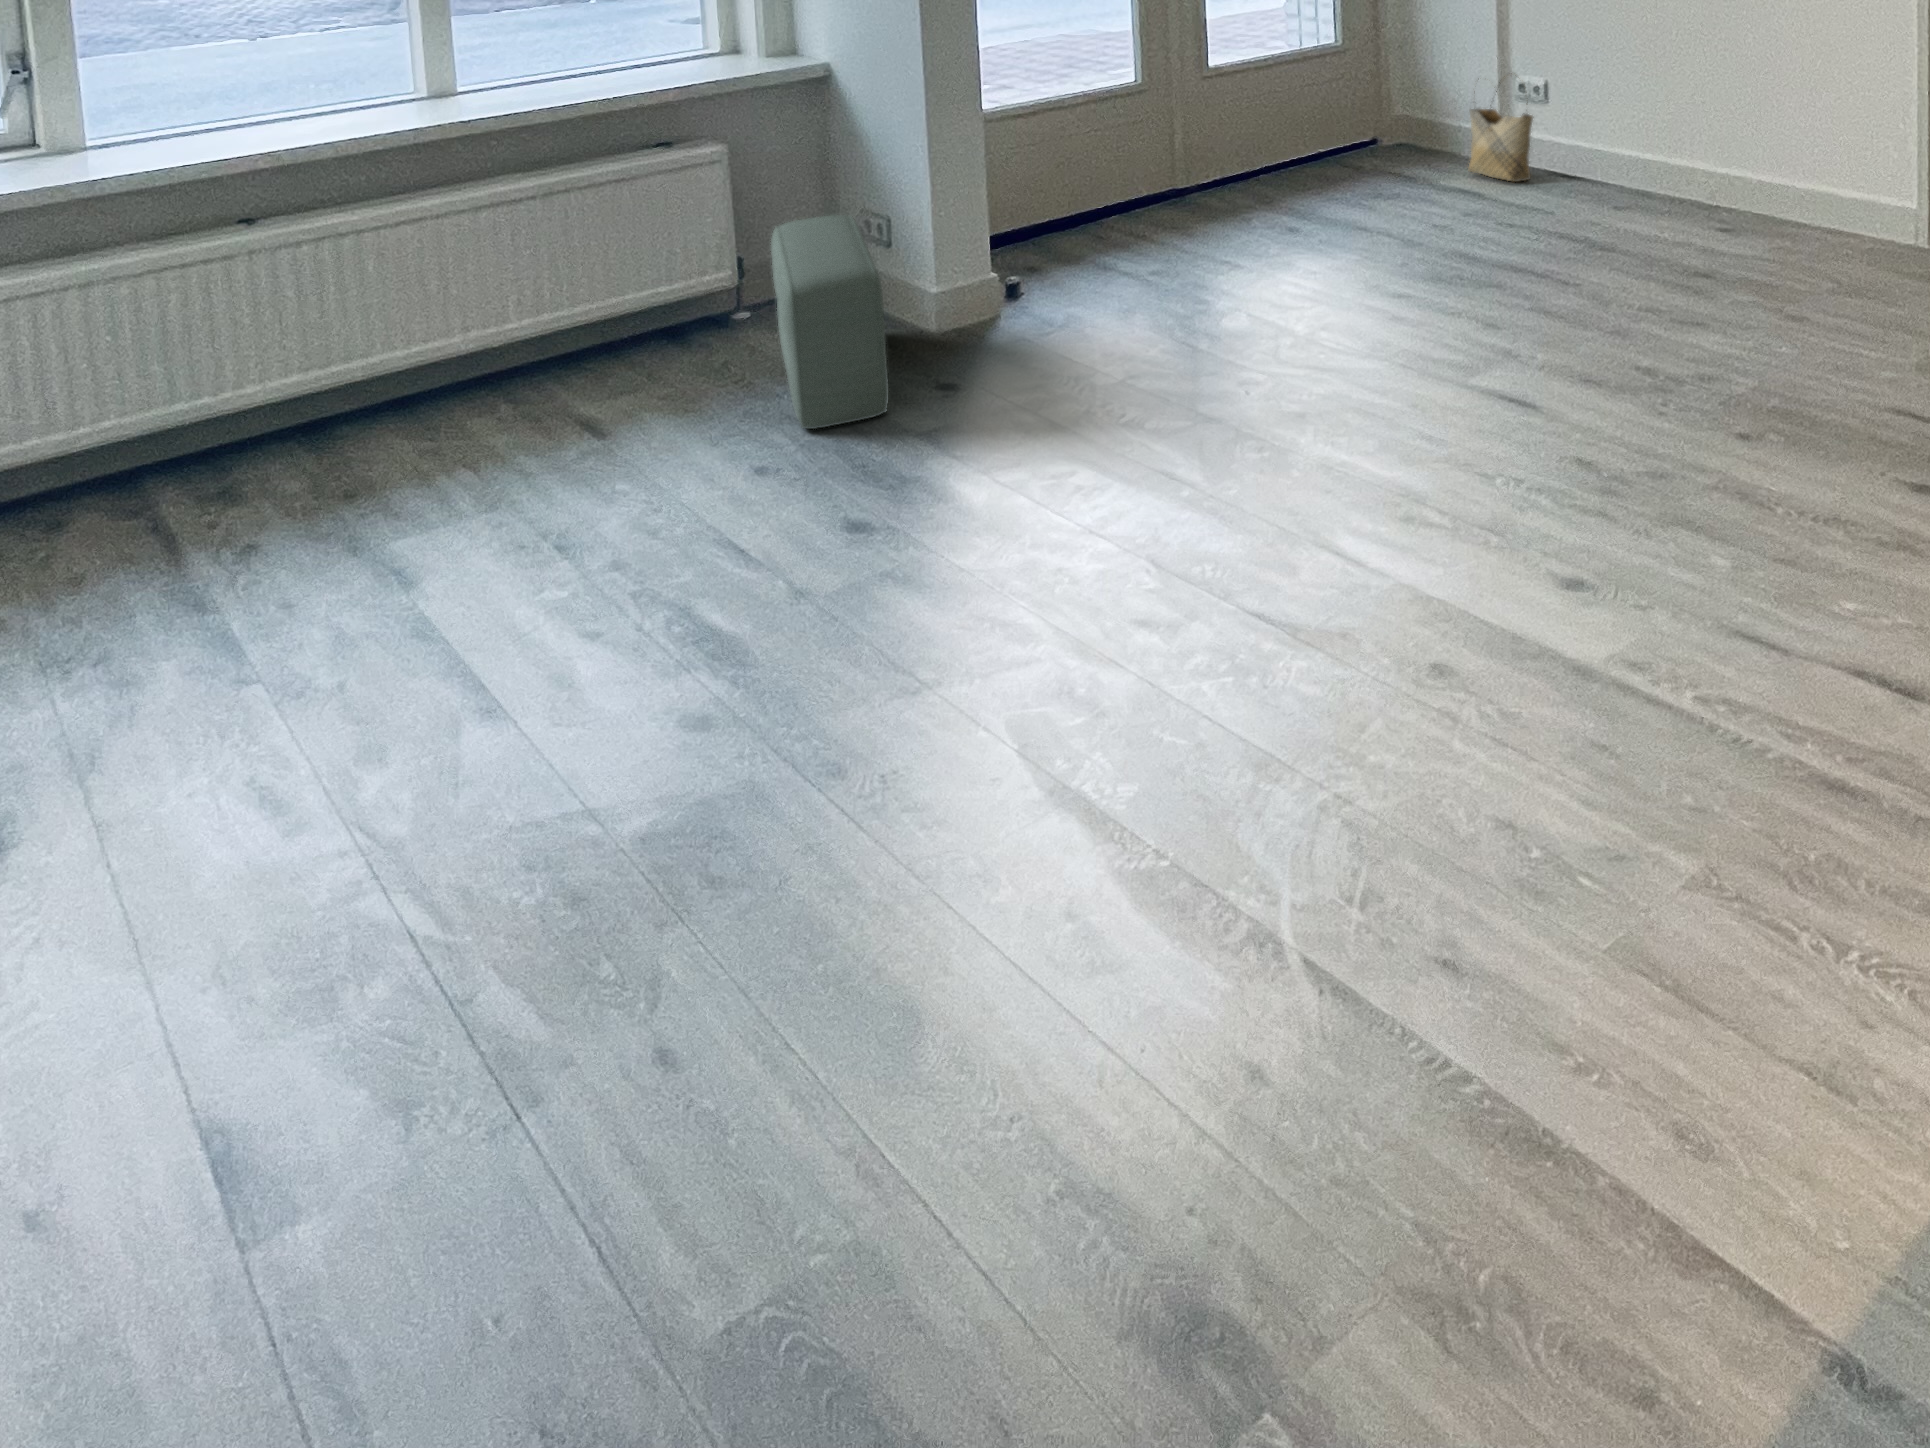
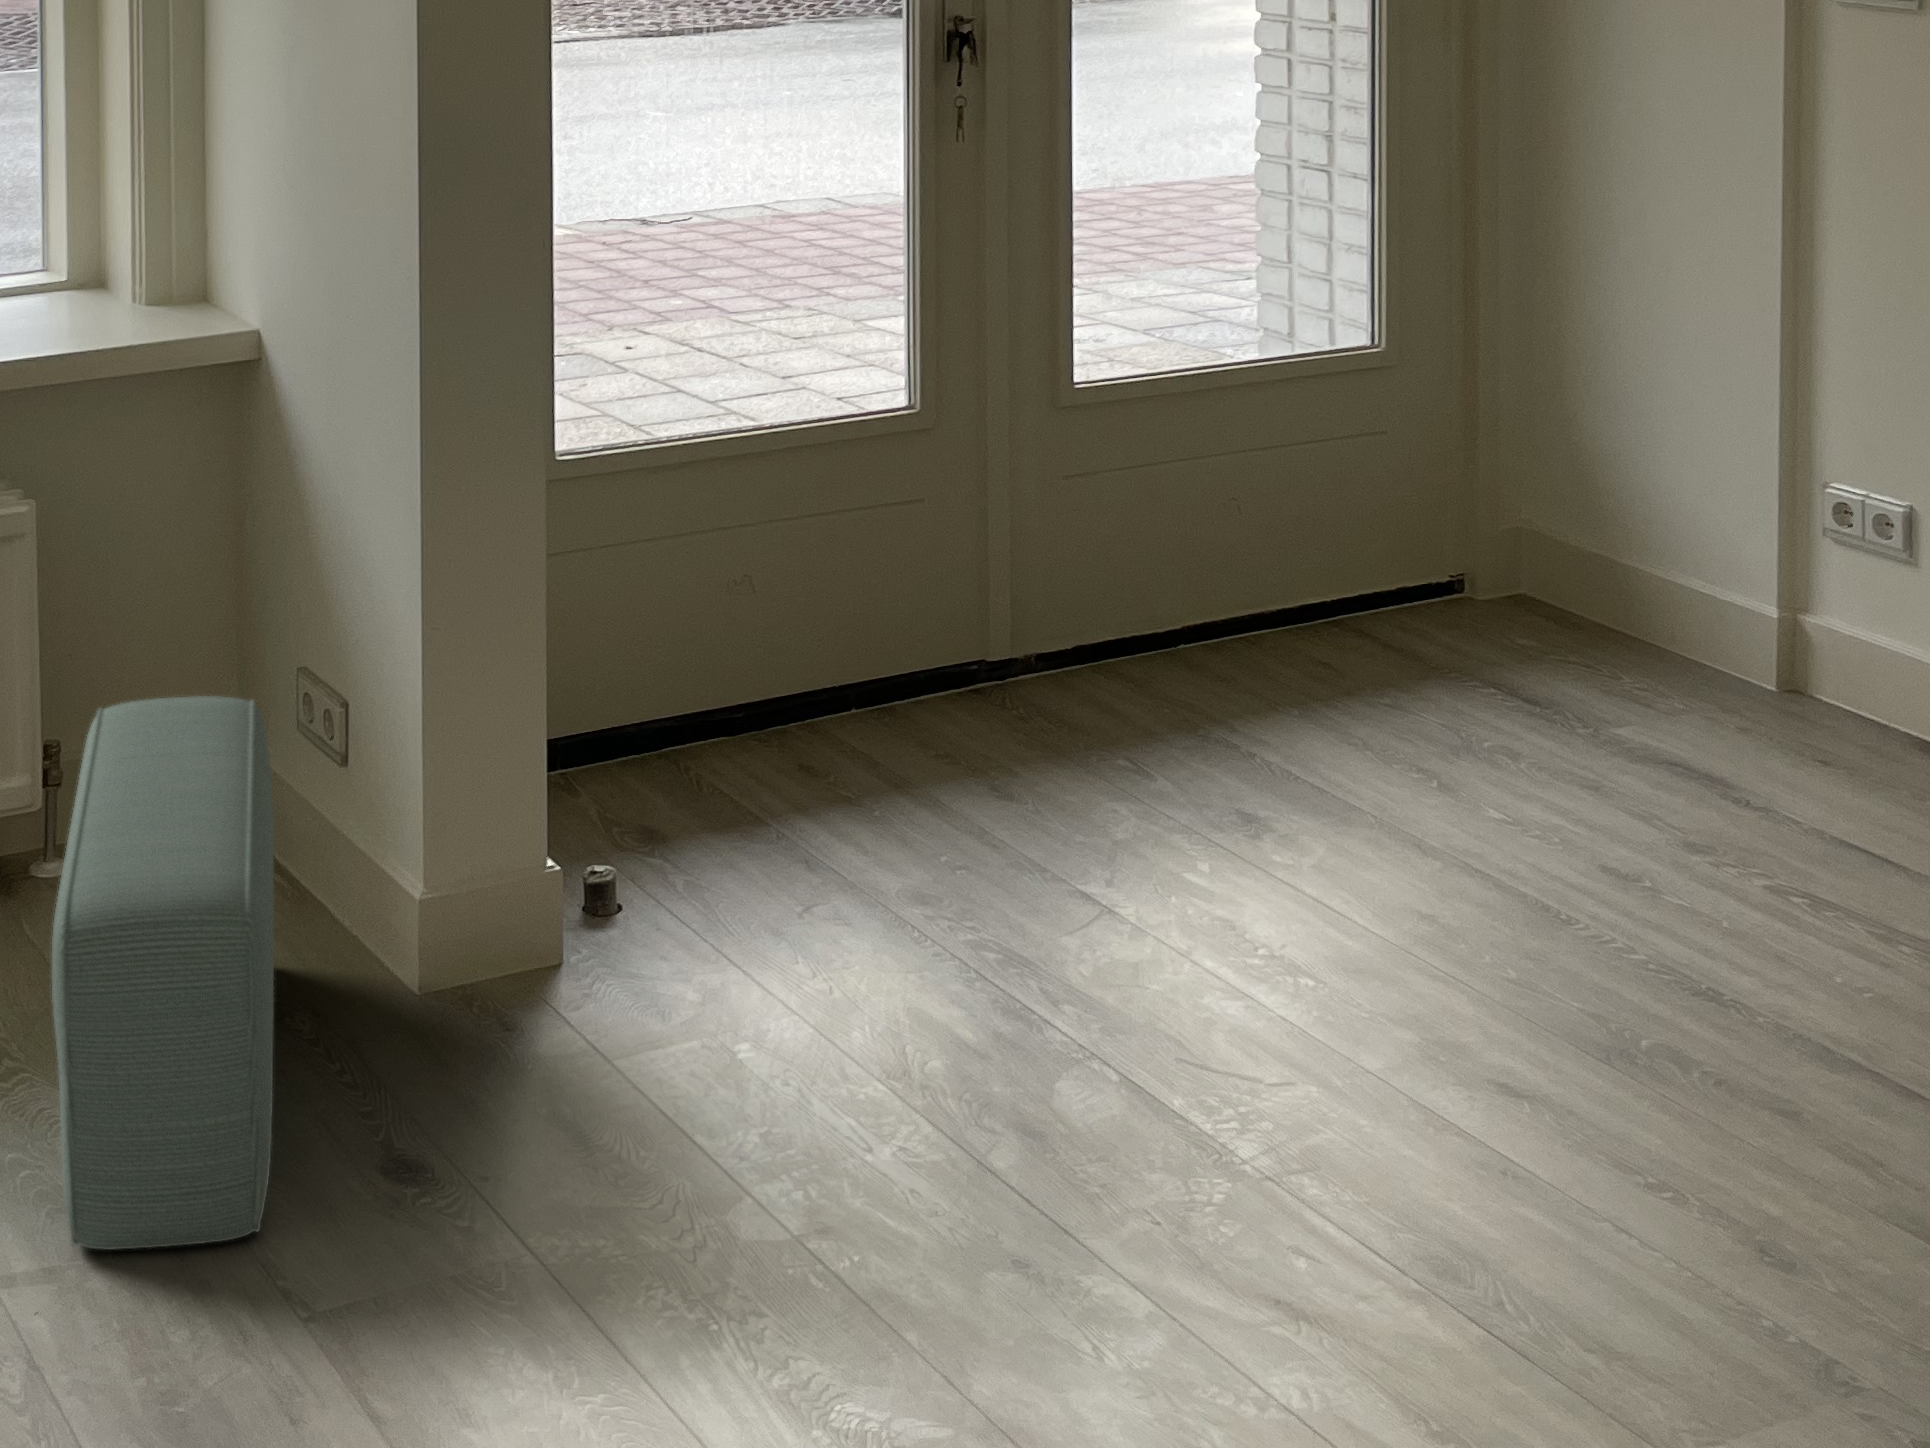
woven basket: present [1469,73,1533,181] -> none [1689,471,1873,748]

